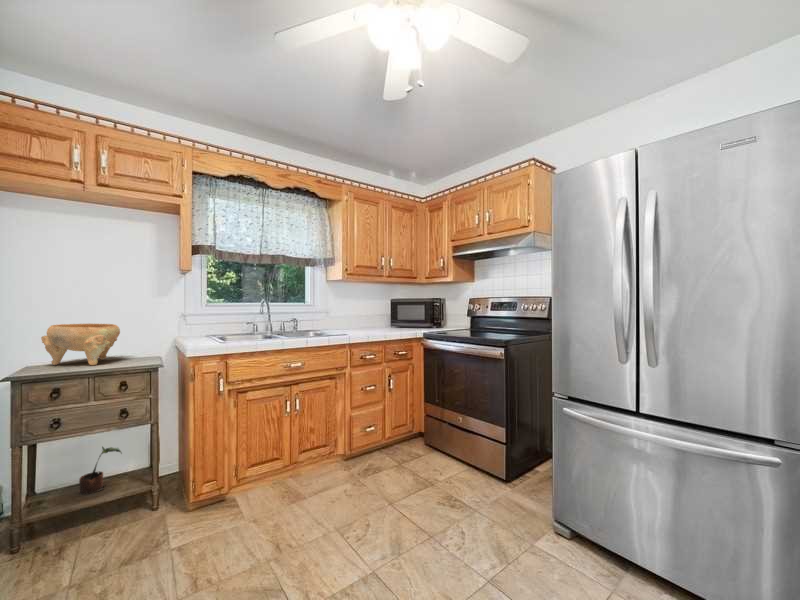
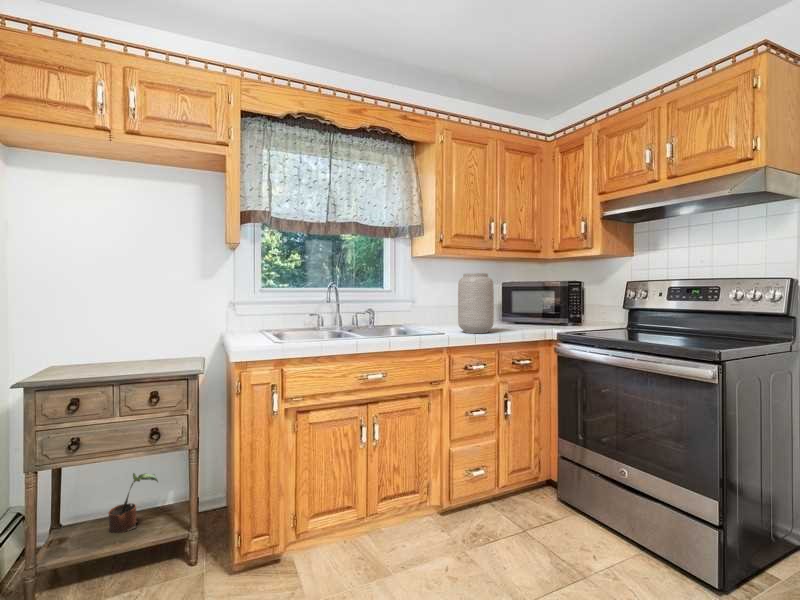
vase: none [357,292,381,333] -> present [458,273,494,333]
decorative bowl: present [41,323,120,365] -> none [68,314,156,368]

